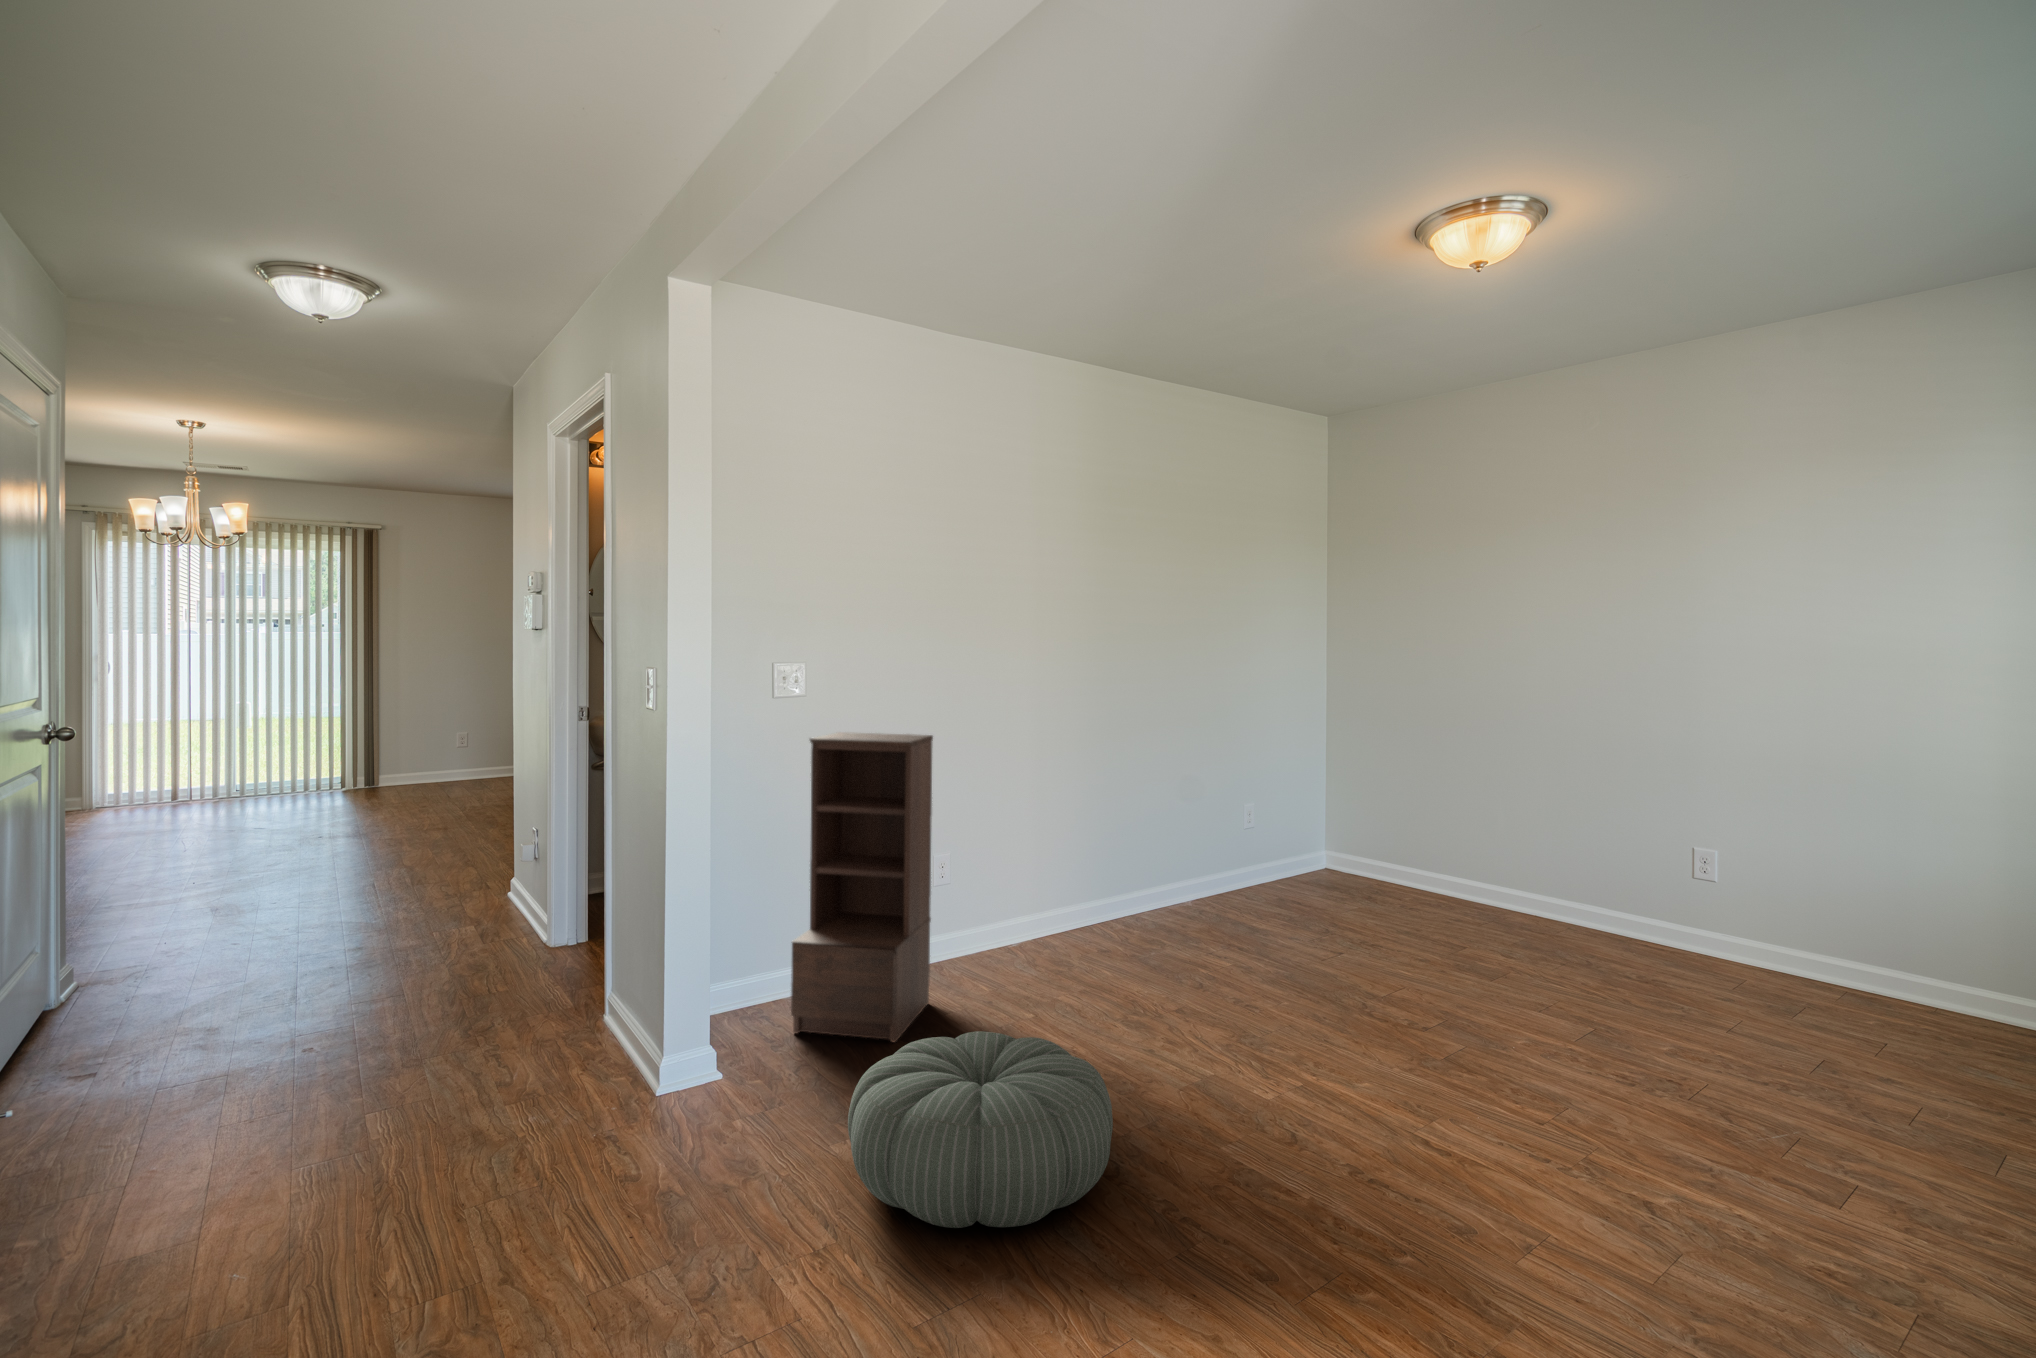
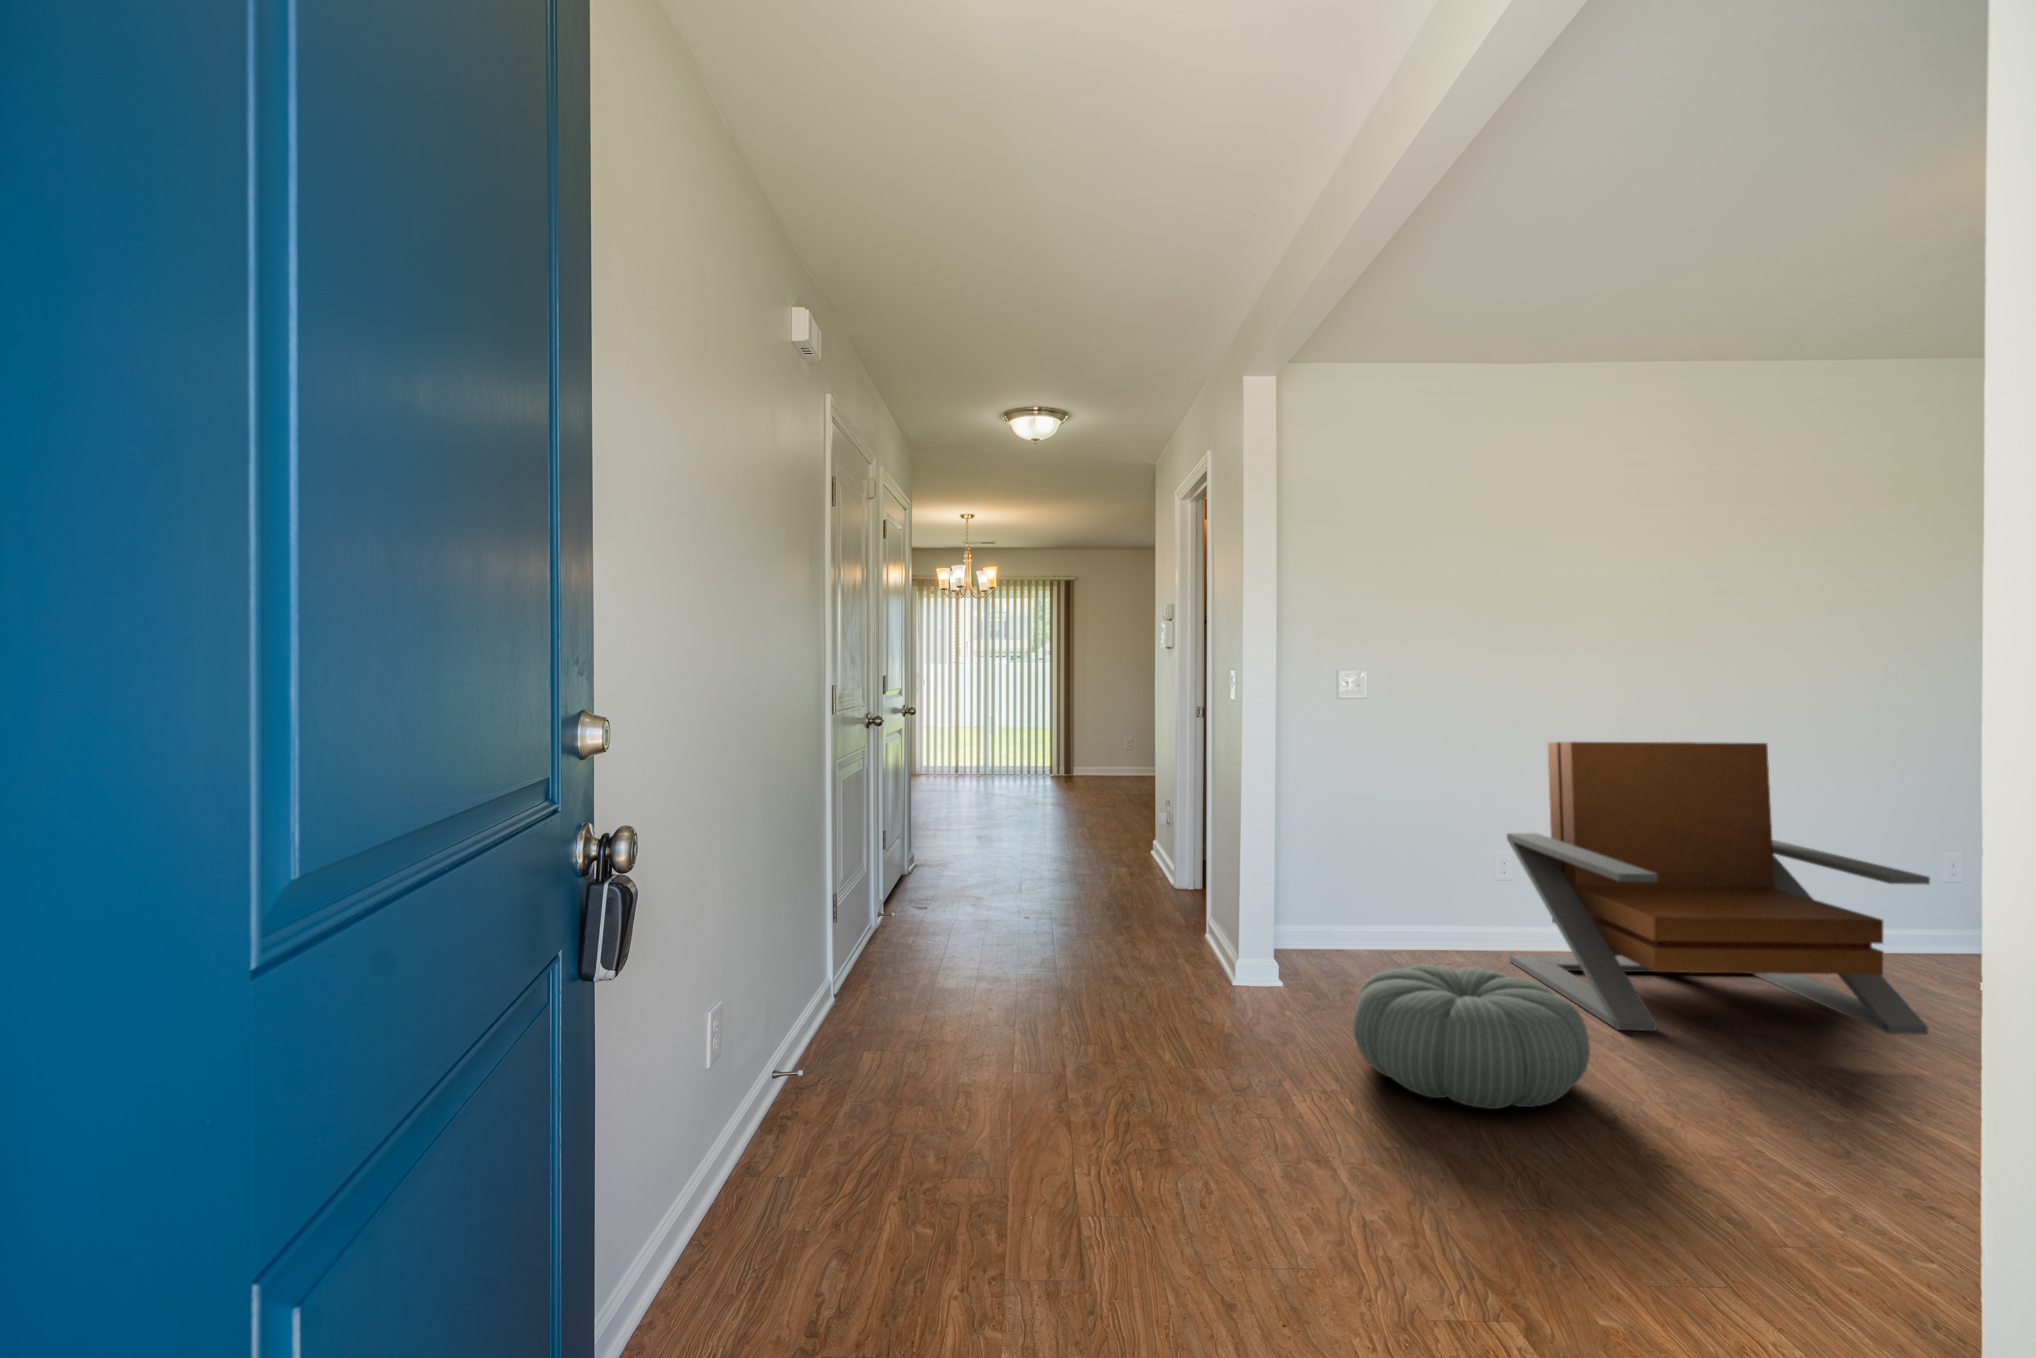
bookshelf: present [791,732,933,1042] -> none [1341,726,1473,986]
lounge chair: none [962,737,1319,1060] -> present [1507,742,1930,1035]

